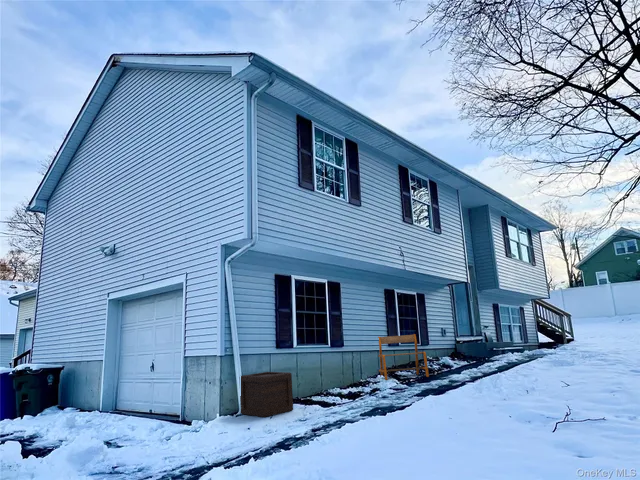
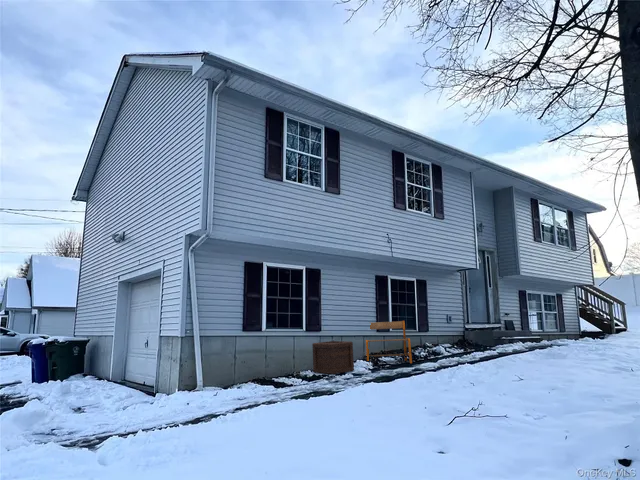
wooden crate: present [240,372,293,417] -> present [312,341,354,374]

